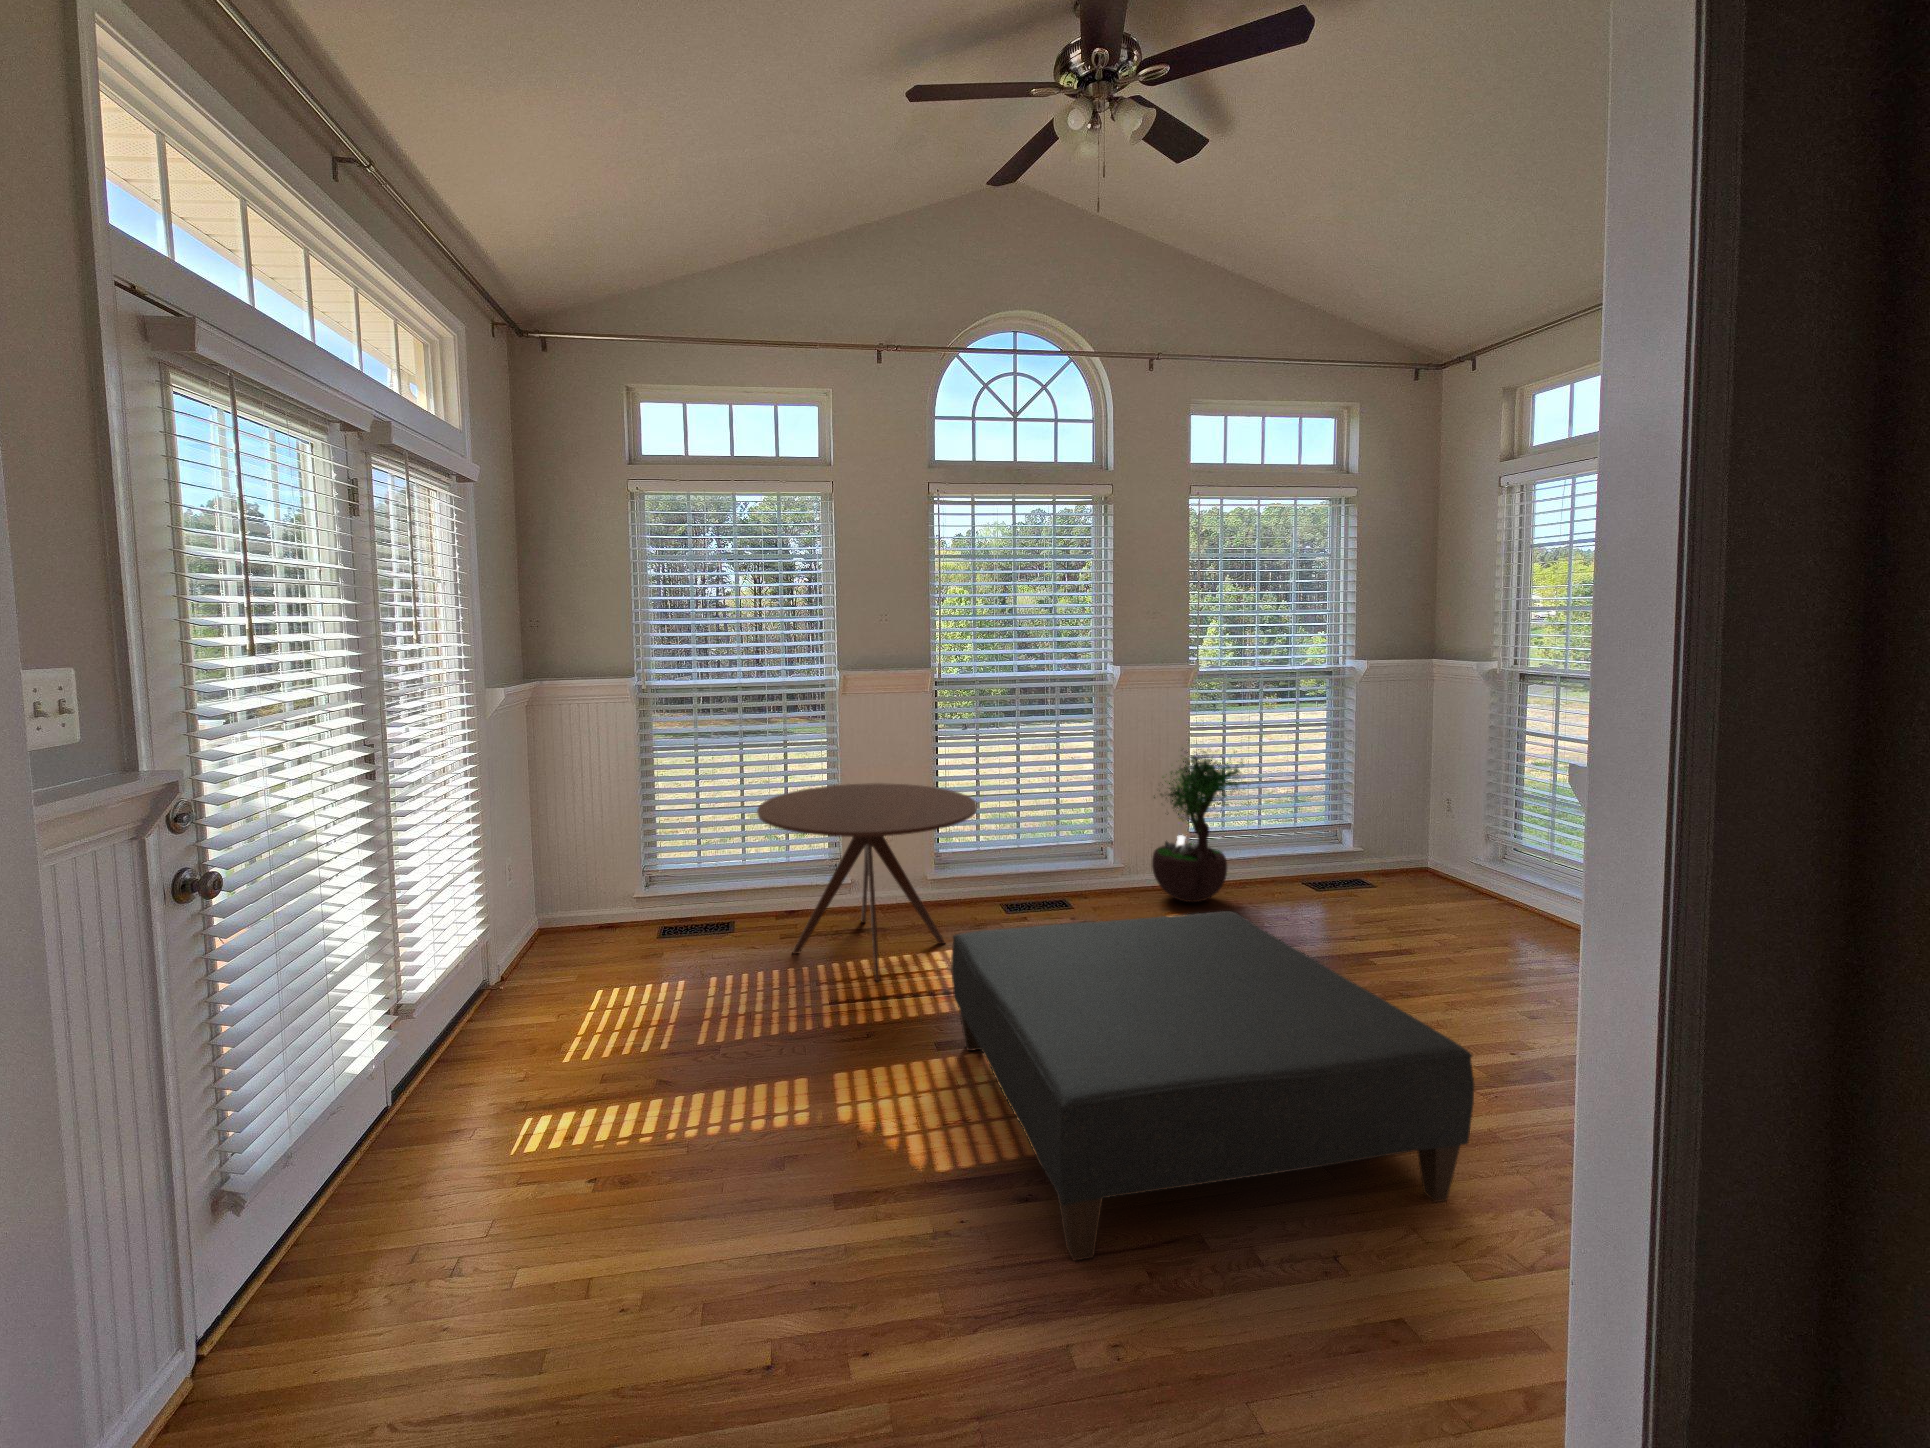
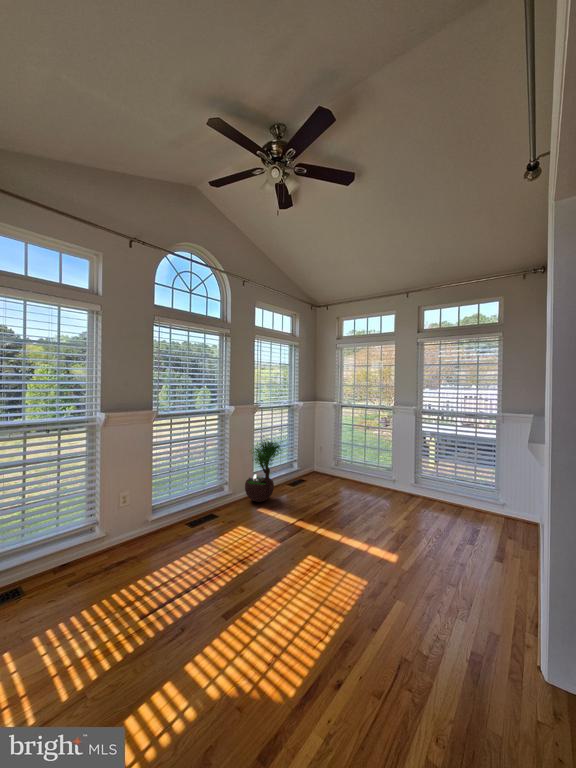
round table: present [757,783,977,981] -> none [63,471,203,595]
ottoman: present [951,911,1474,1261] -> none [231,505,437,705]

